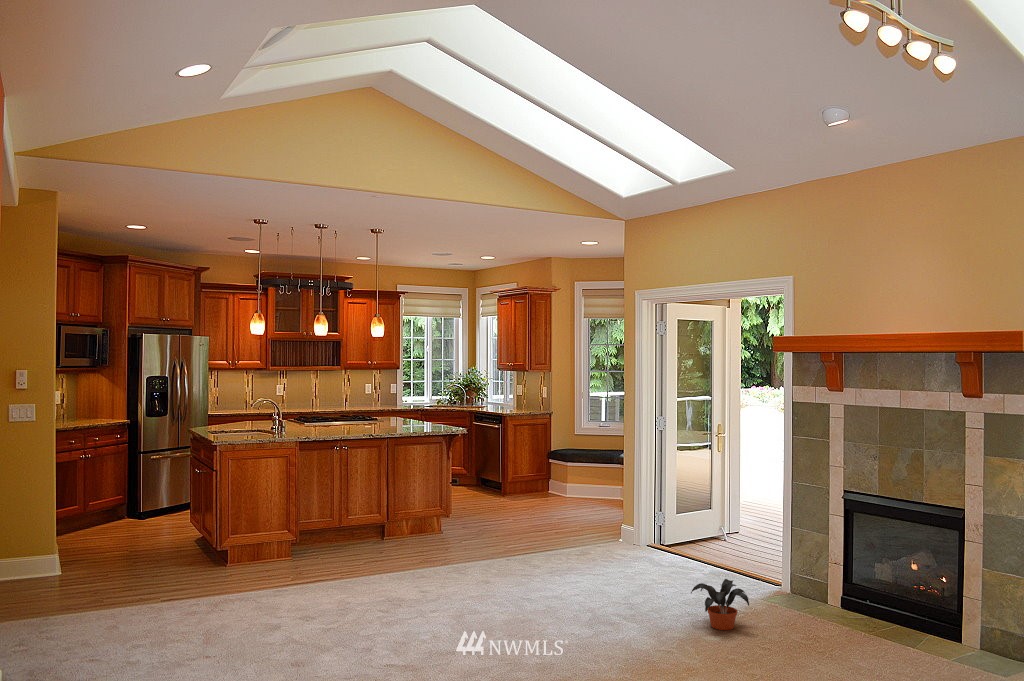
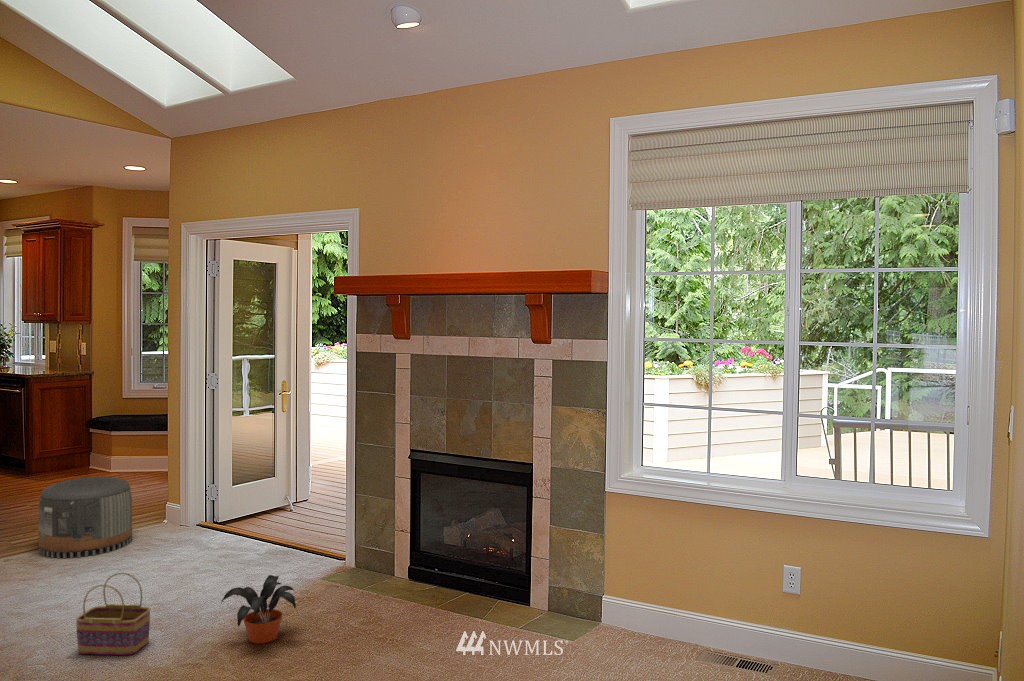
pouf: none [538,495,601,555] -> present [38,477,132,558]
basket: none [590,561,639,621] -> present [76,573,151,655]

